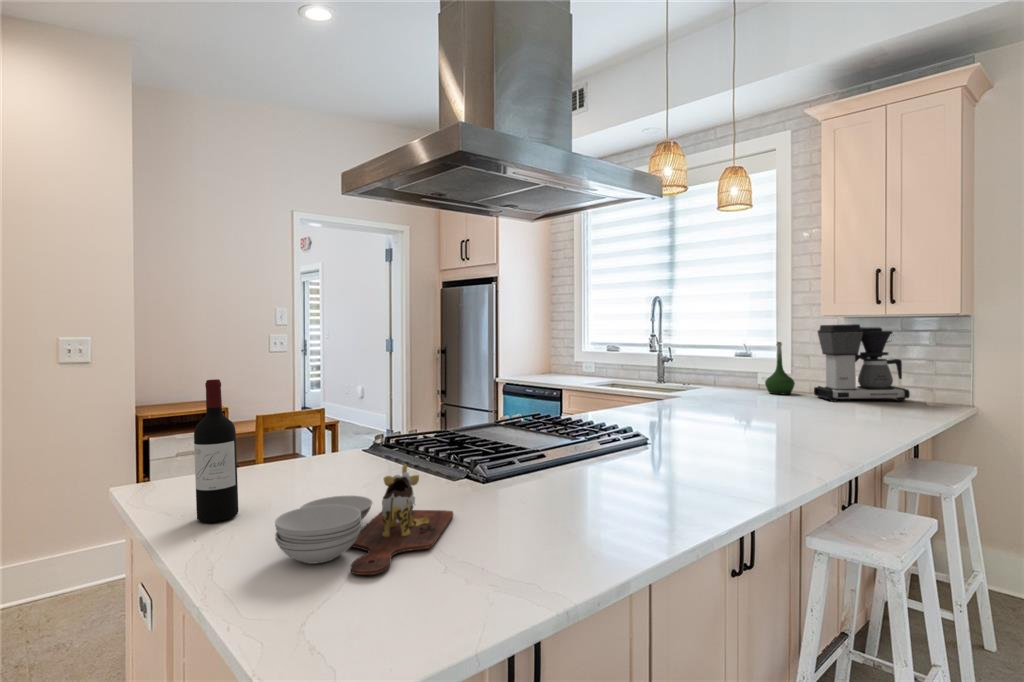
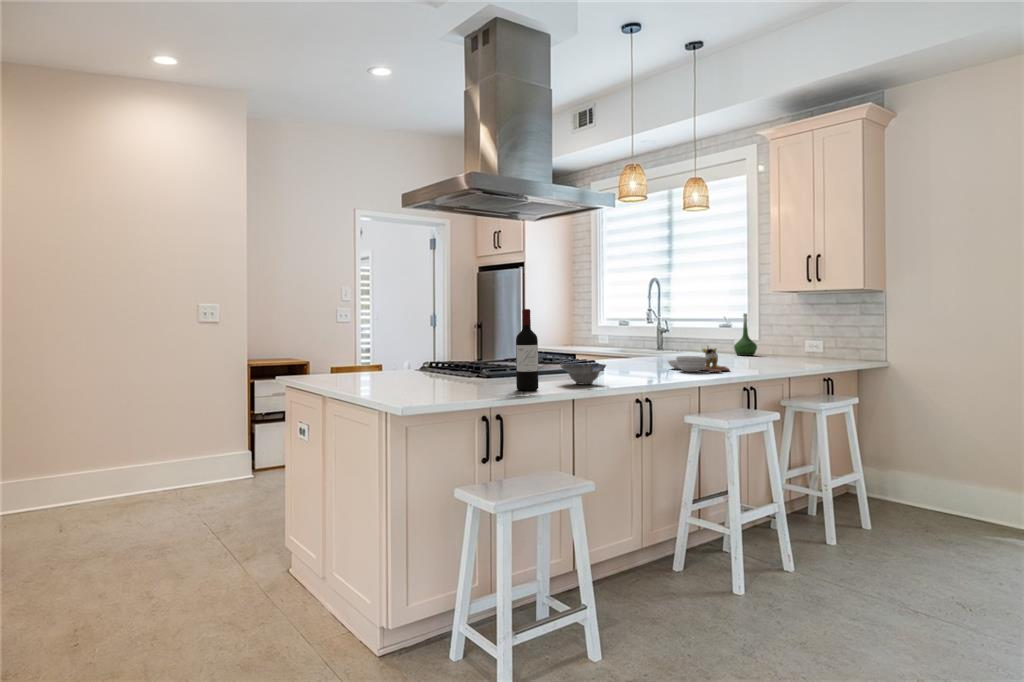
coffee maker: present [814,324,910,402] -> none [770,298,840,359]
wine bottle: present [194,379,238,523] -> present [516,309,538,391]
cutting board: present [275,464,453,575] -> present [668,346,730,372]
ceramic bowl: none [619,464,702,511] -> present [561,364,606,384]

